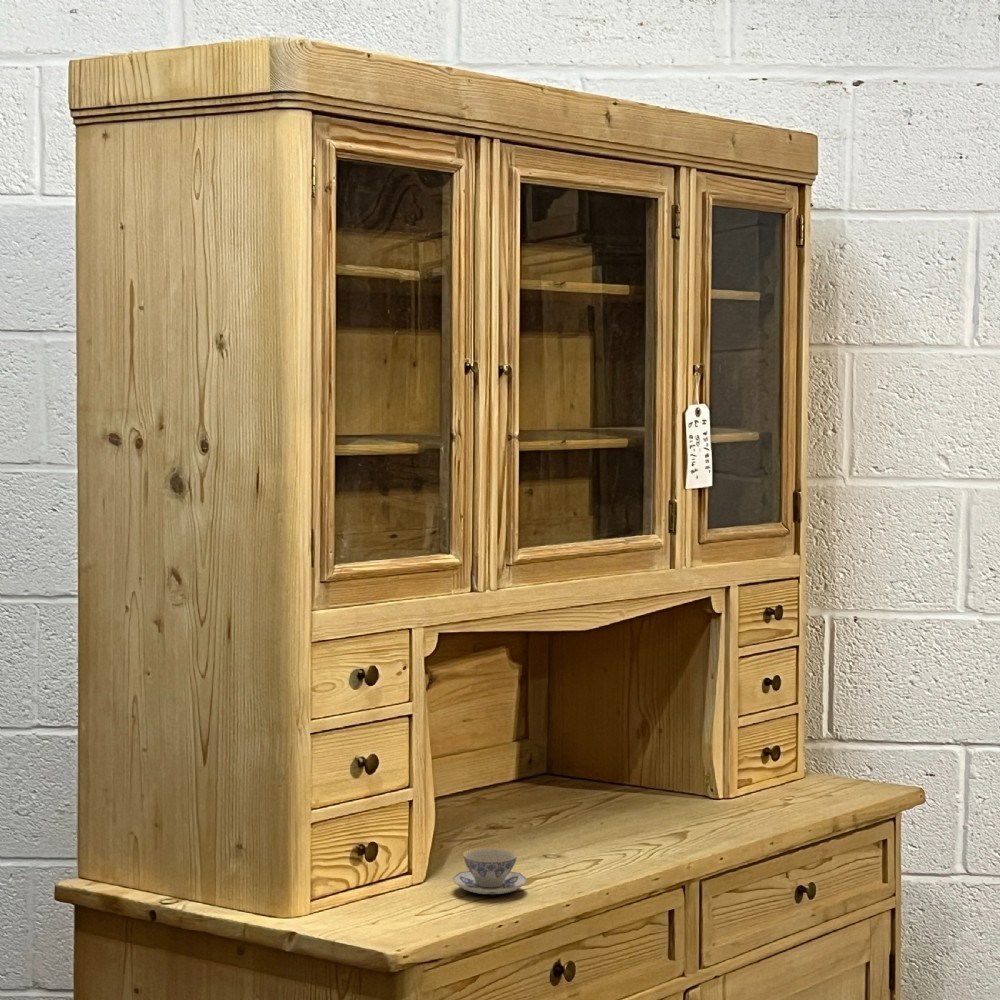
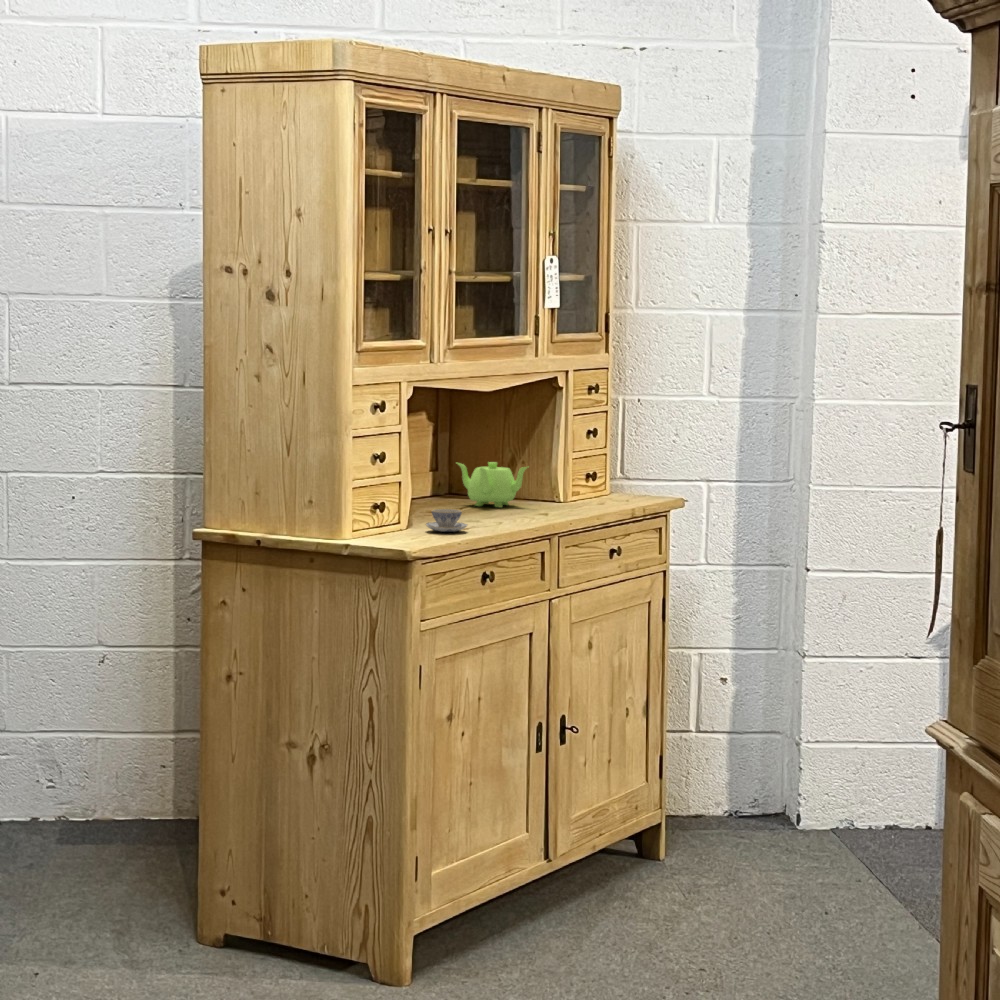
teapot: none [549,732,665,810] -> present [458,462,527,507]

